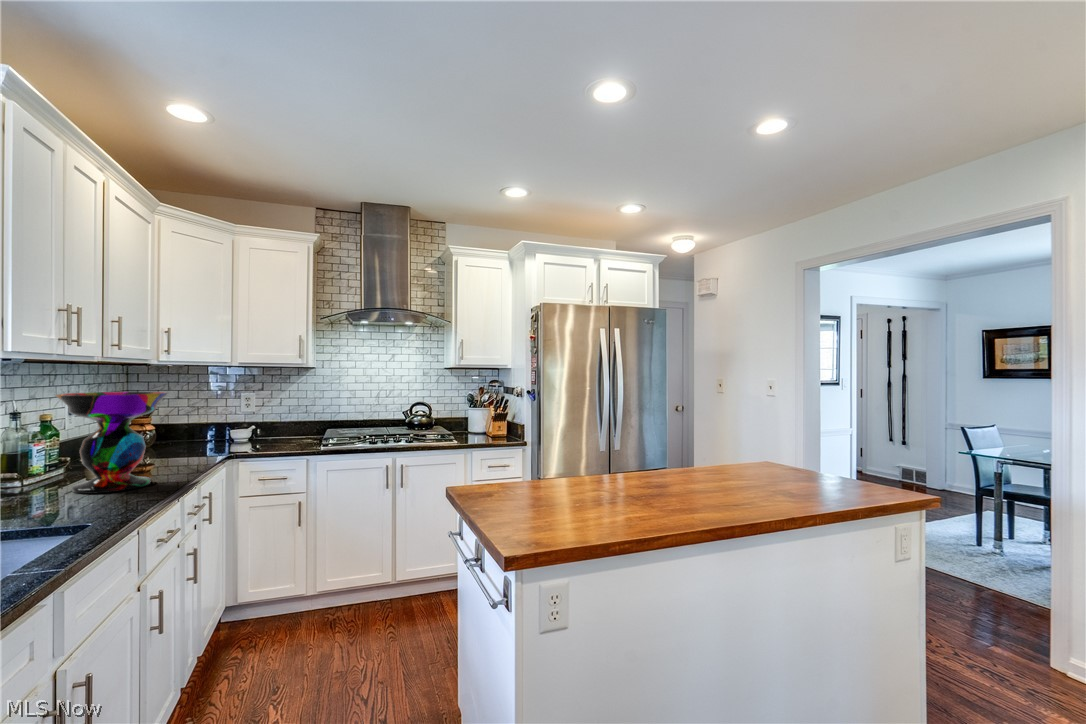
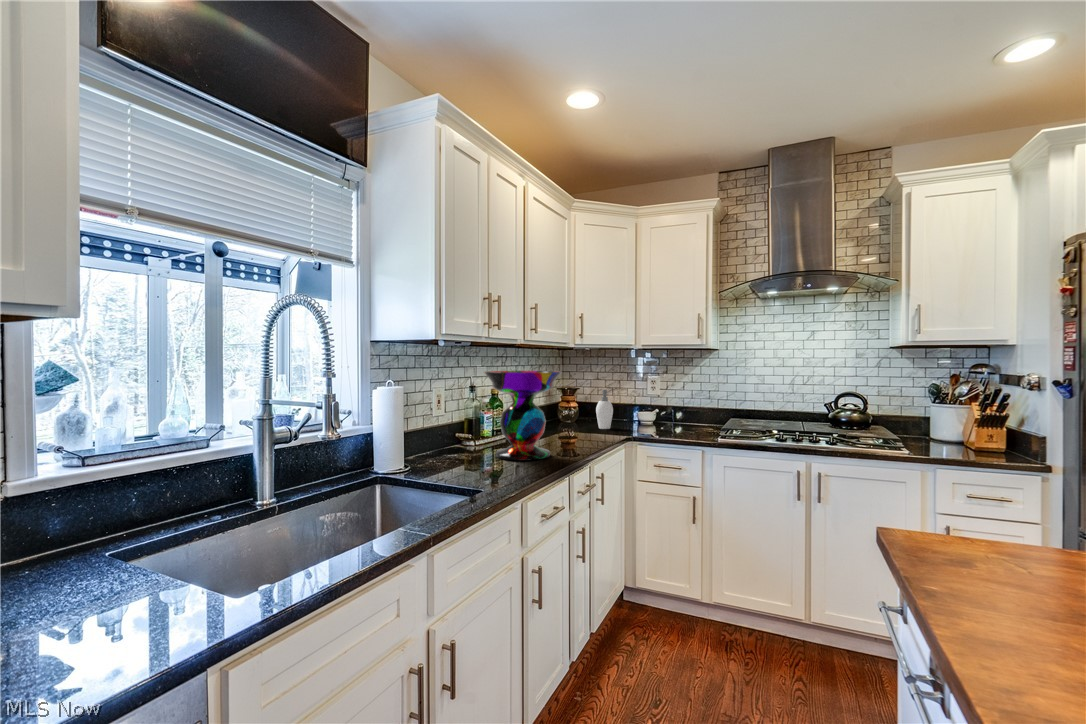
soap dispenser: none [184,409,208,451] -> present [596,390,613,429]

